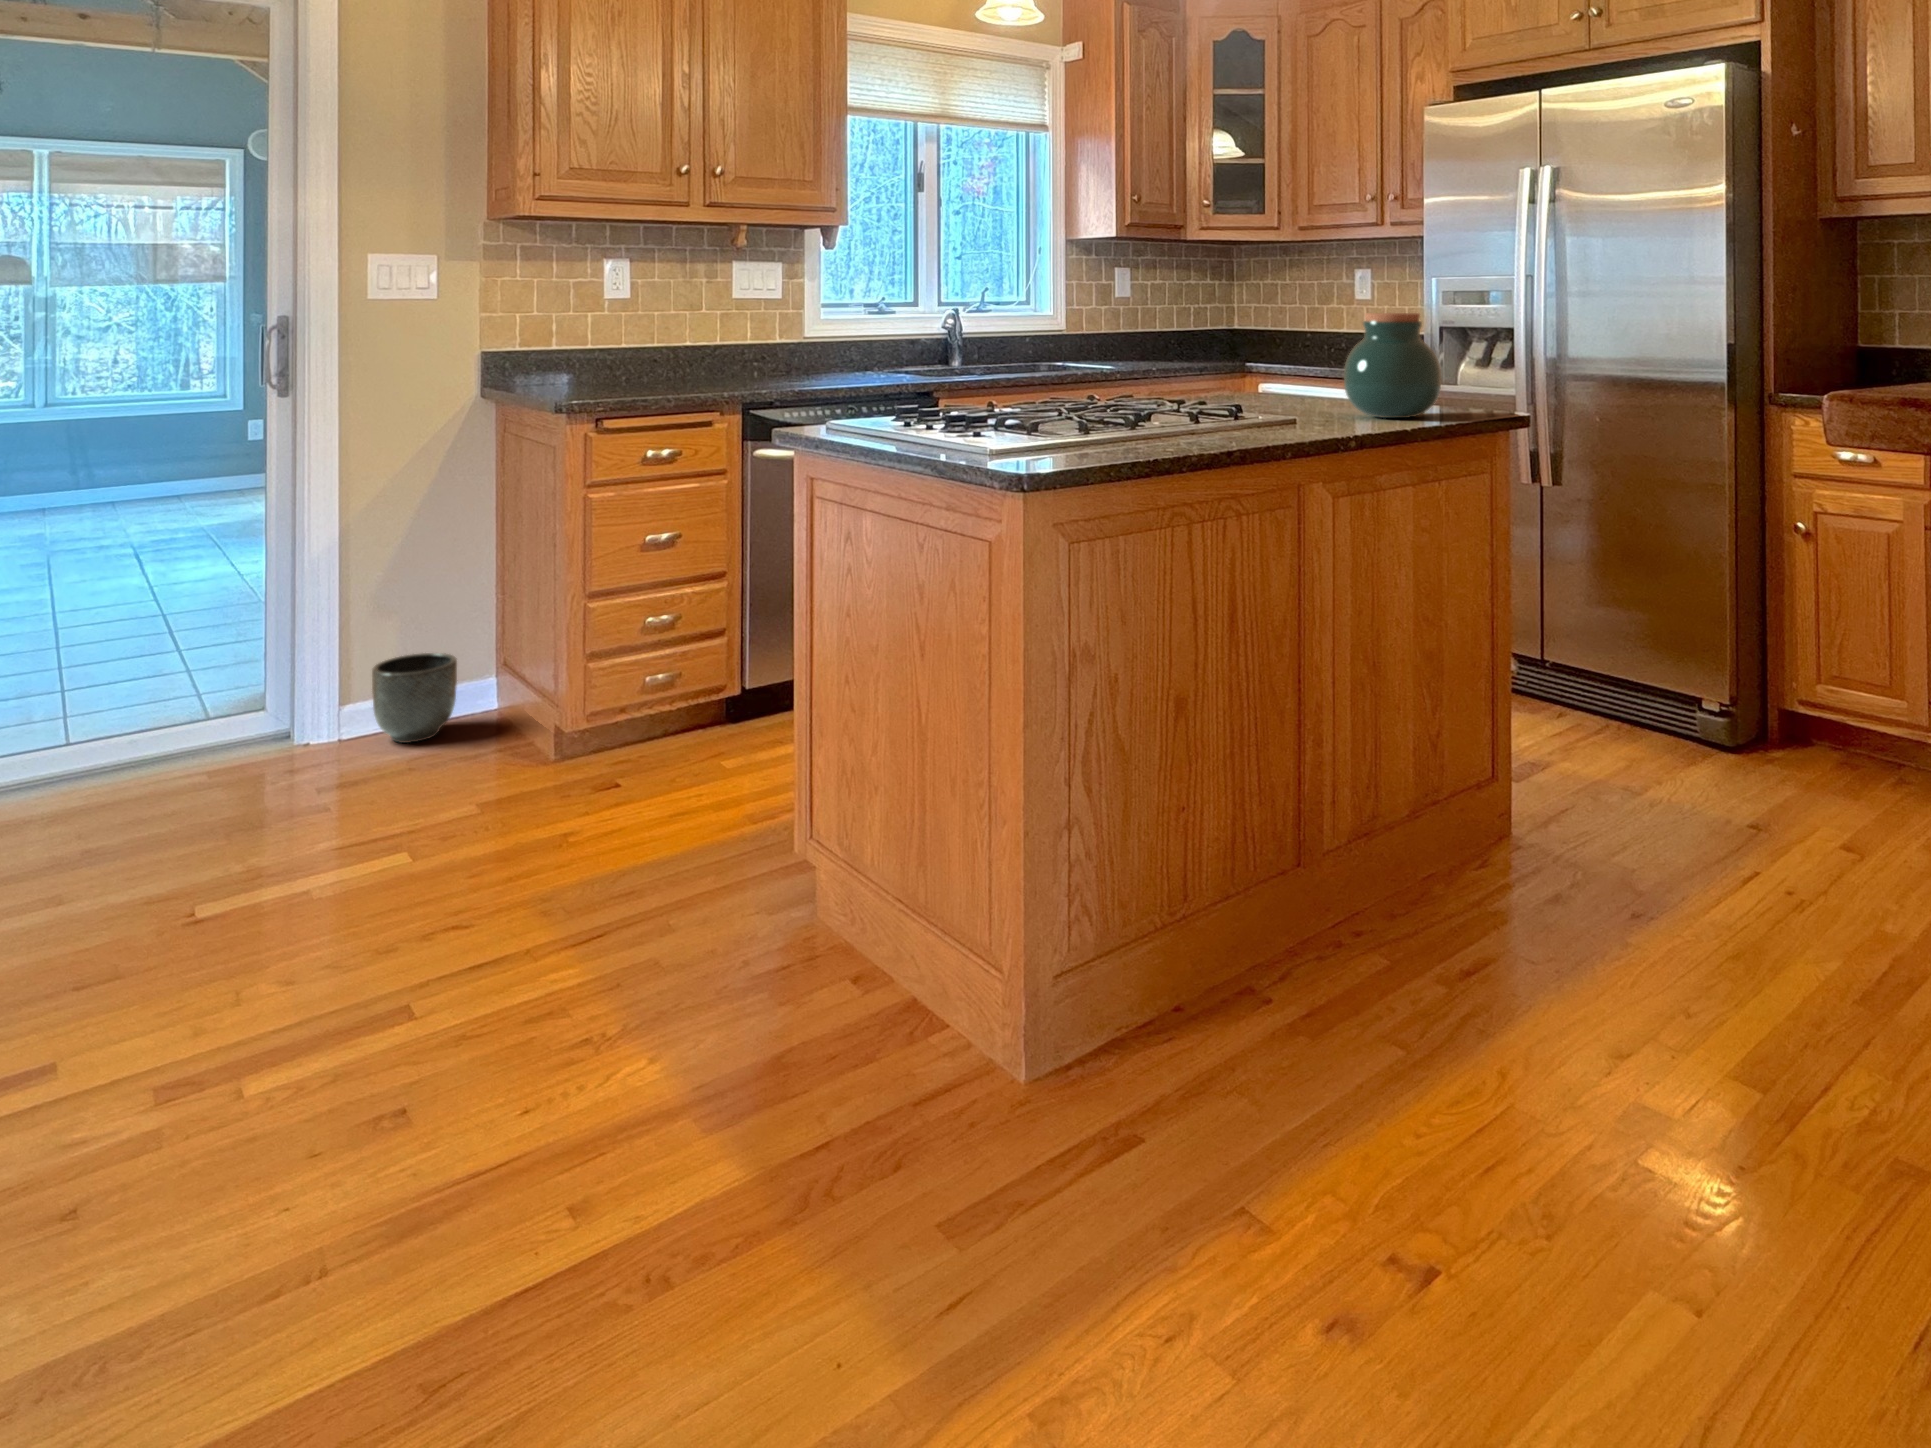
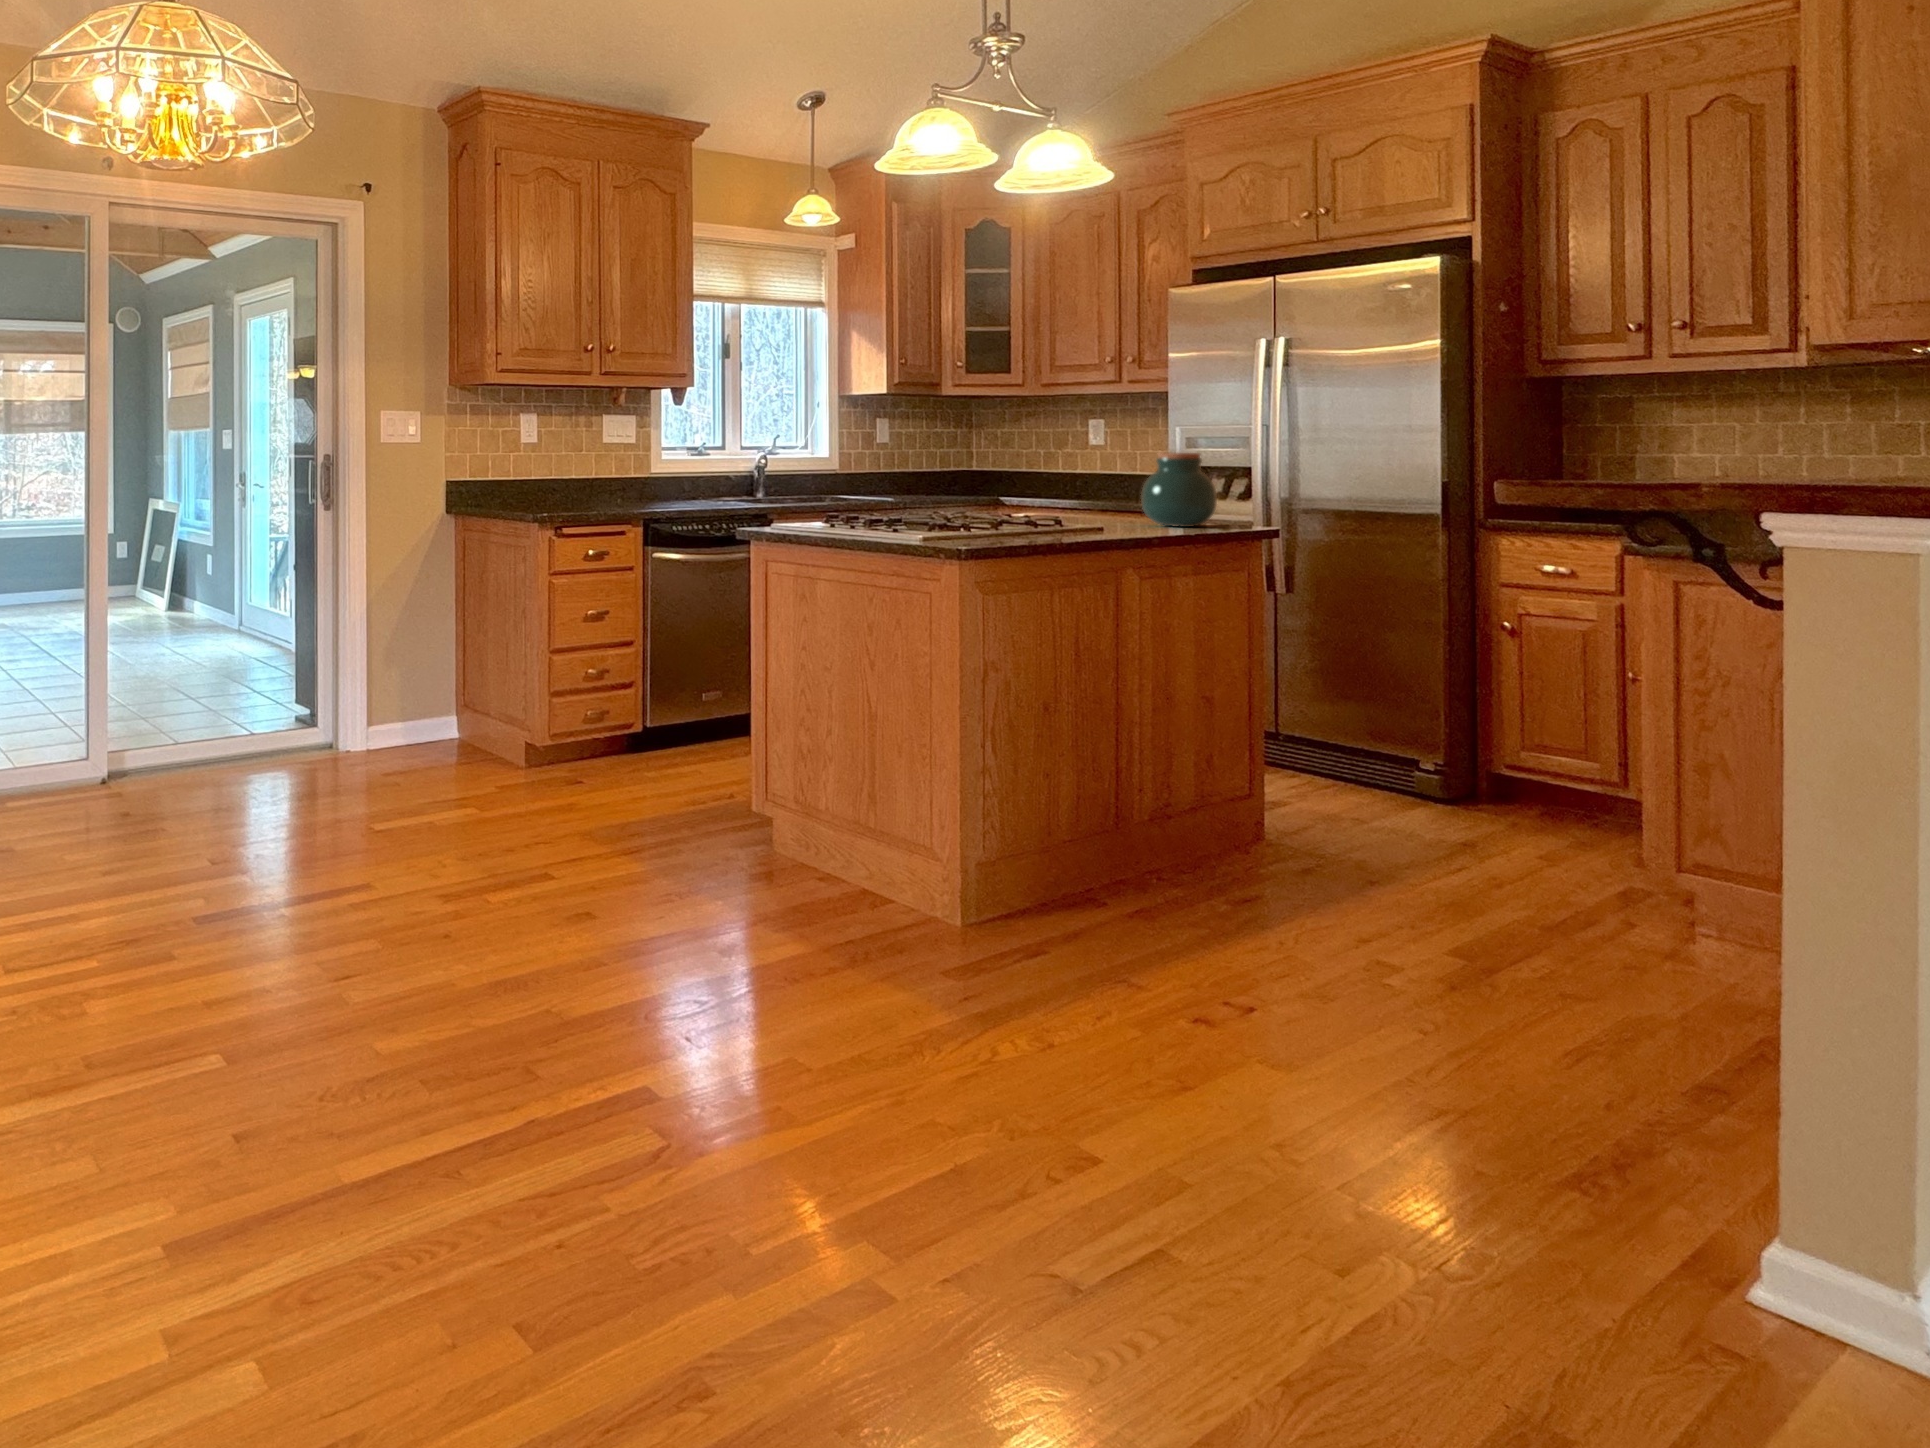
planter: present [372,653,457,743] -> none [392,694,445,753]

